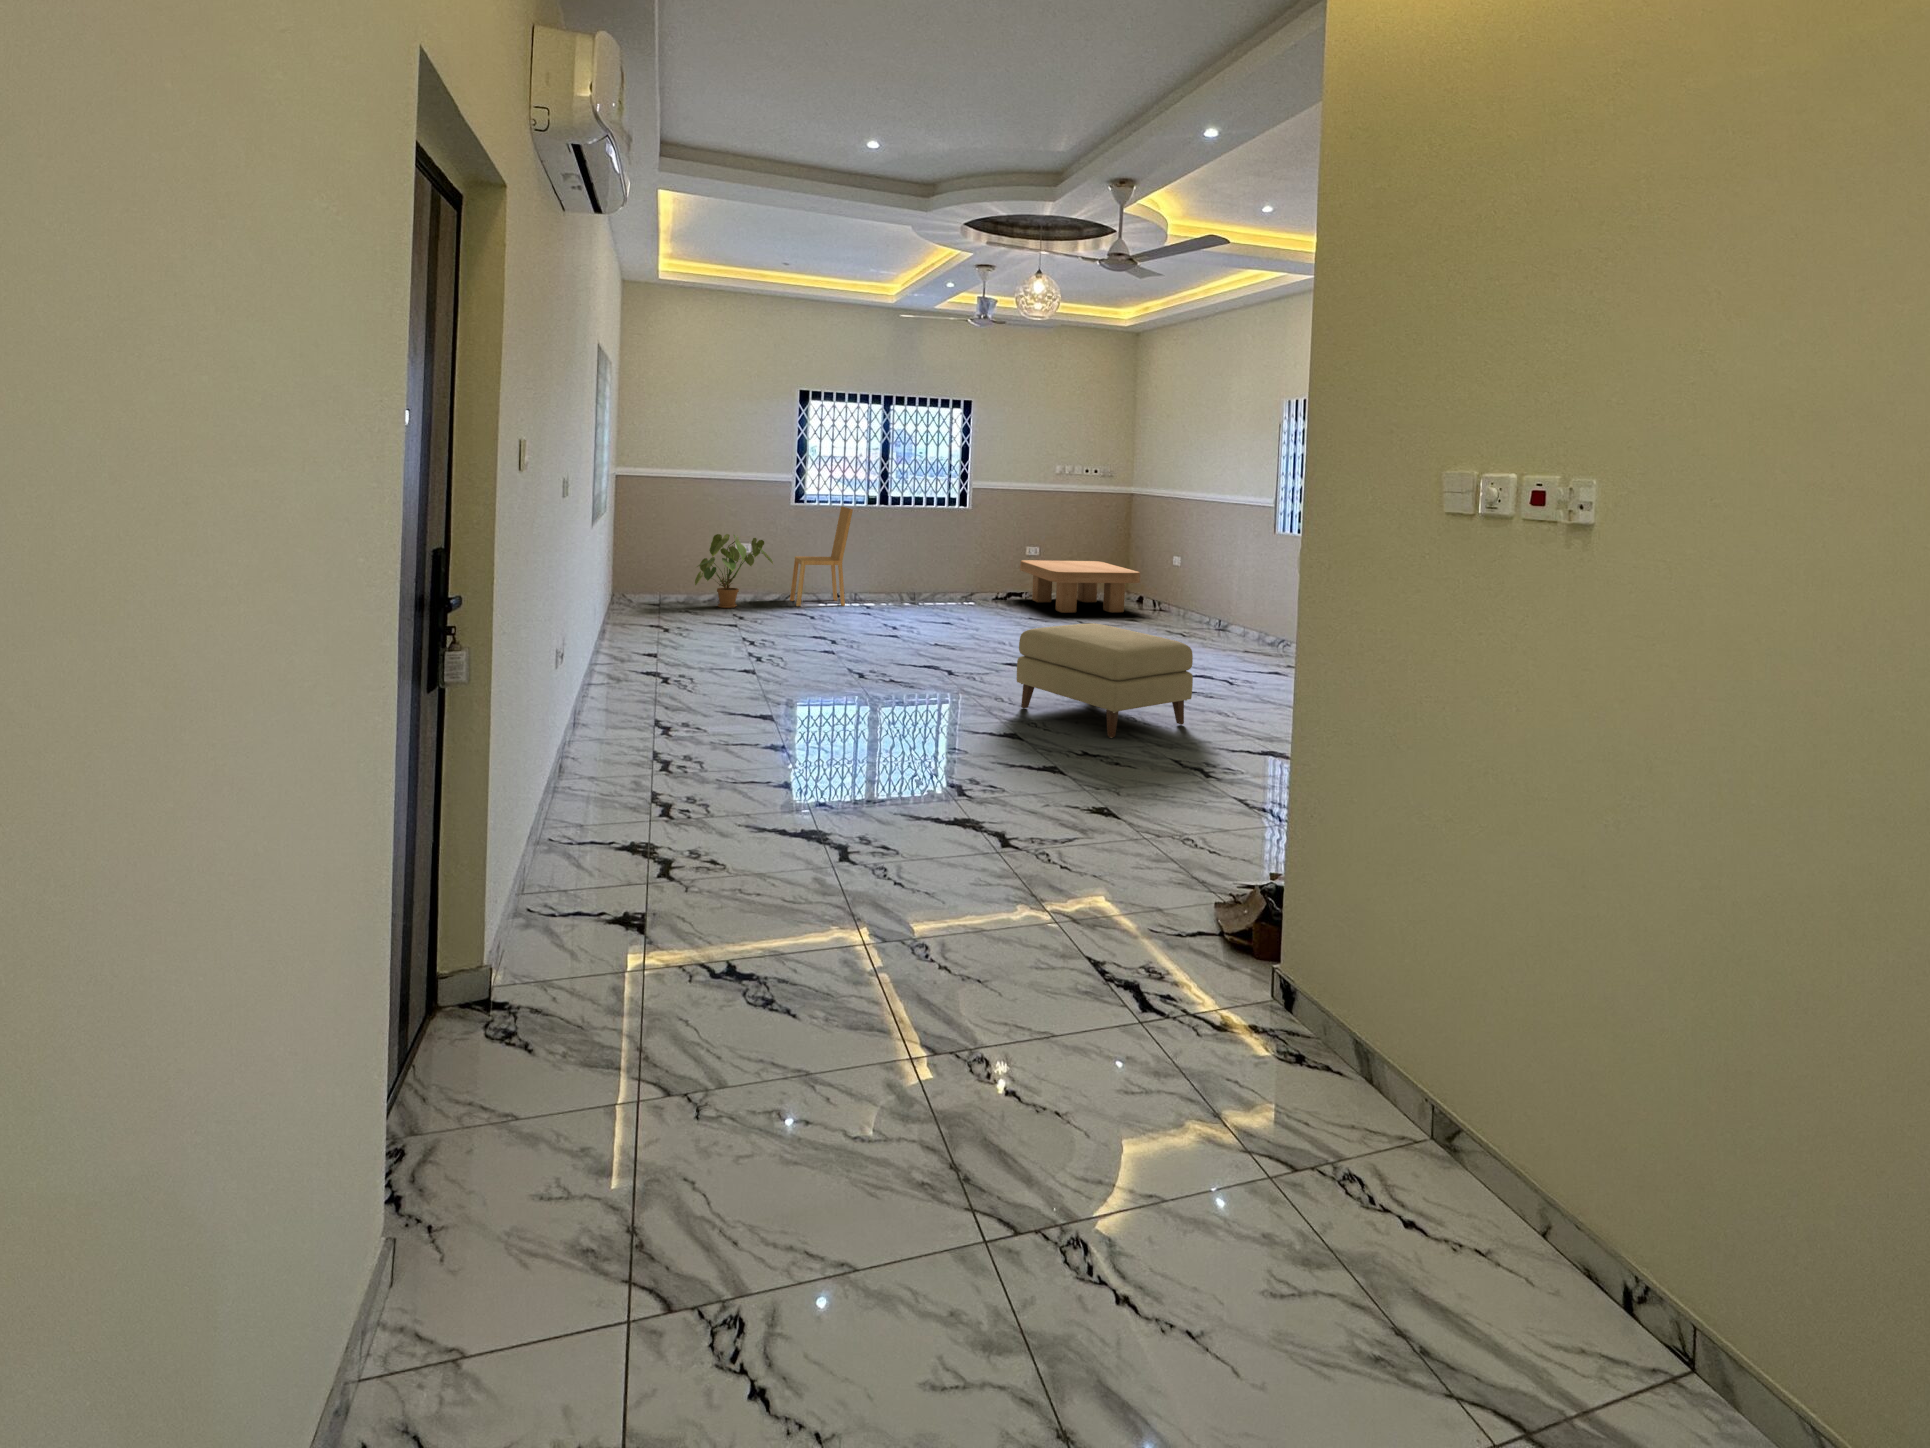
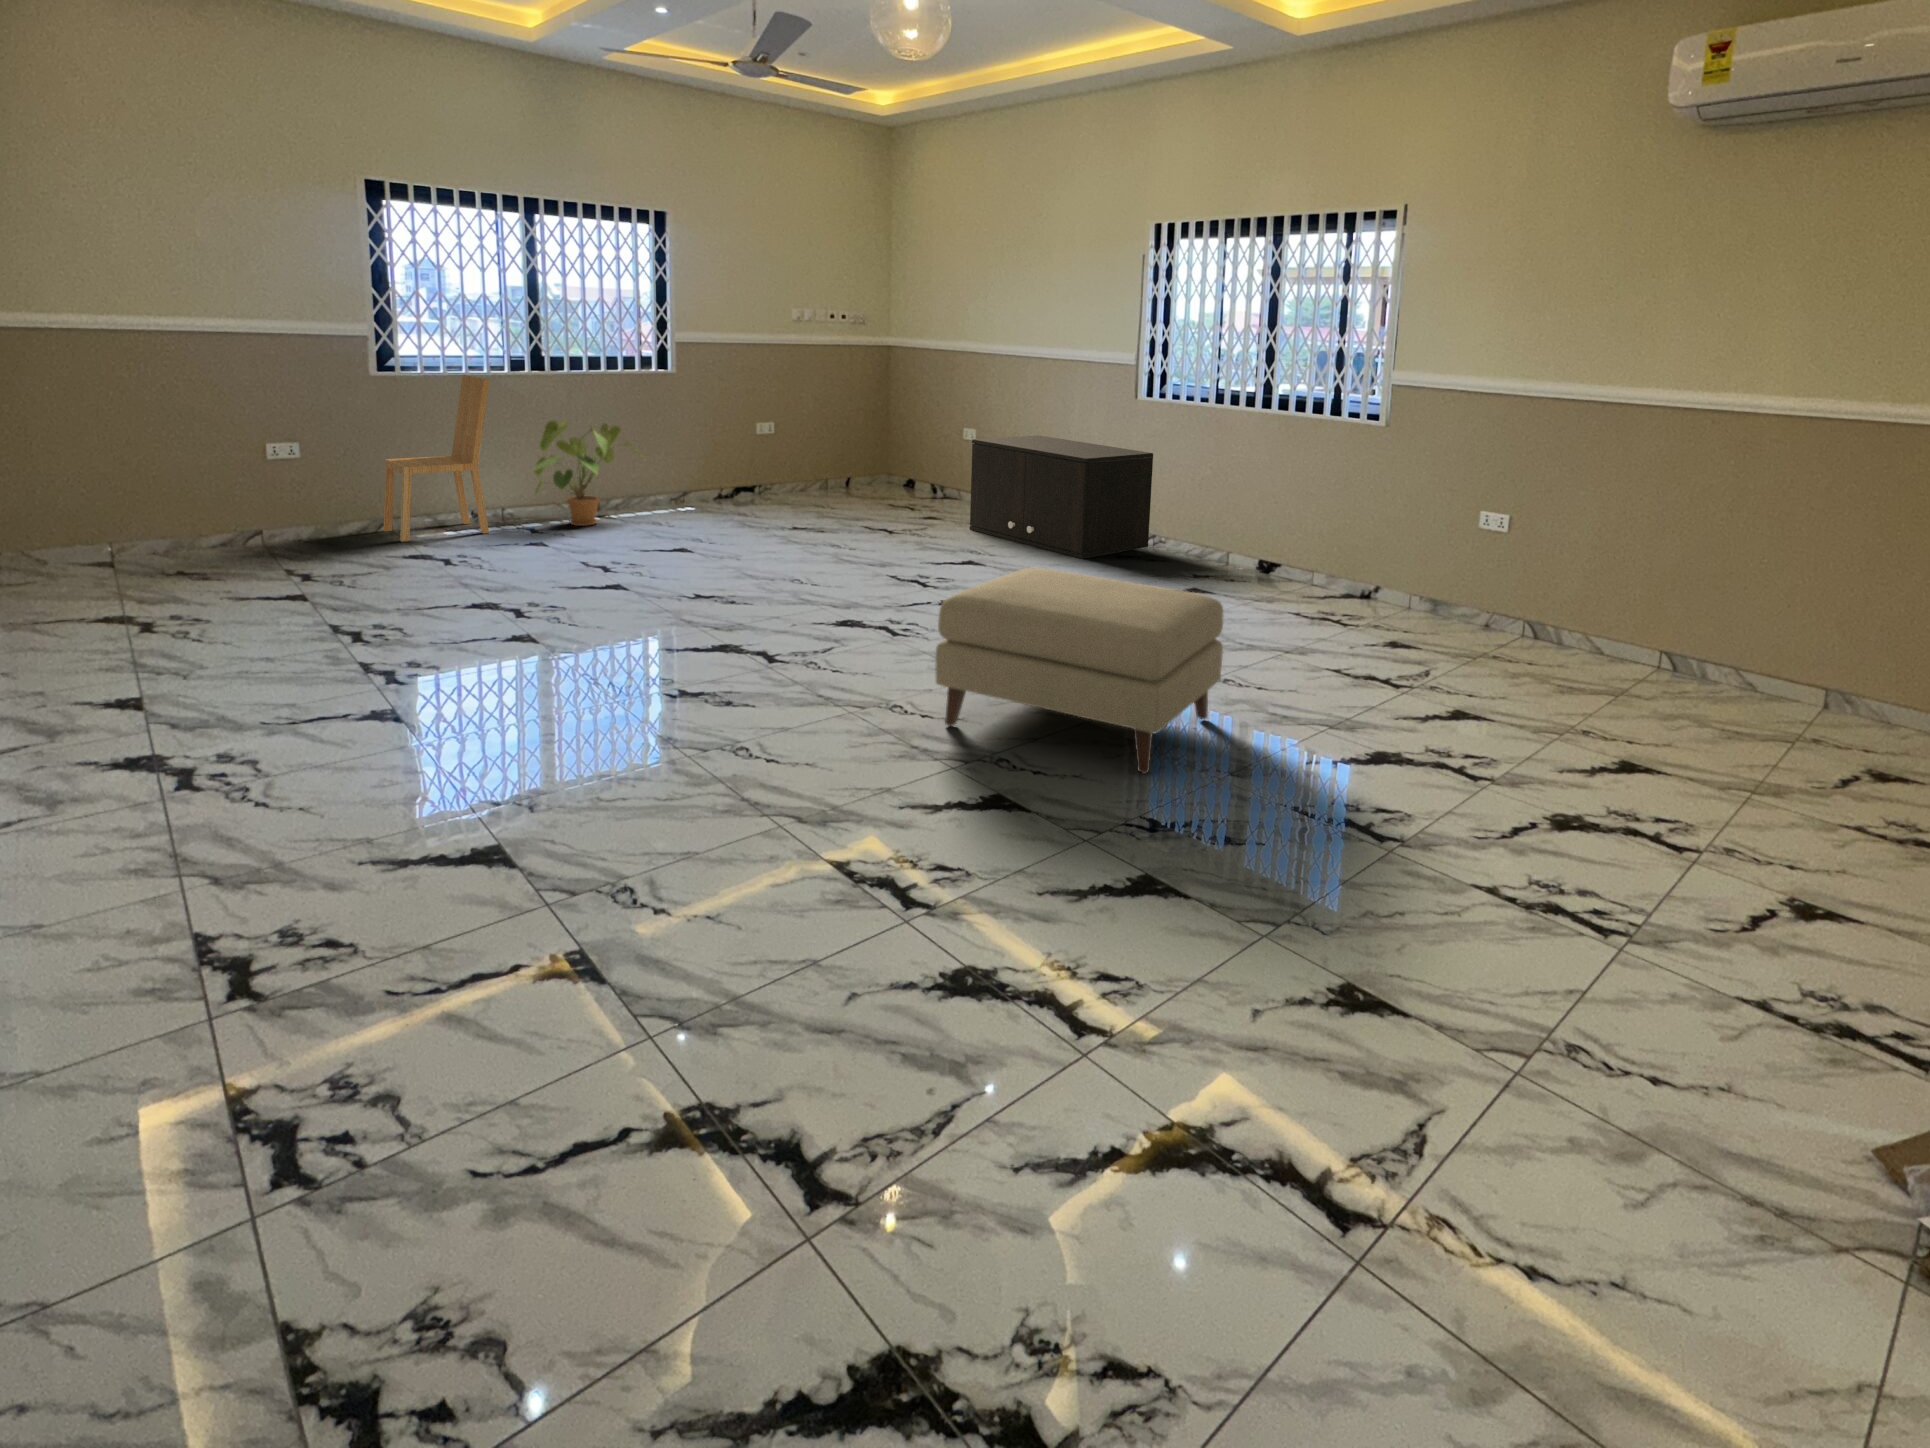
house plant: present [695,534,773,608] -> present [533,420,642,526]
coffee table: present [1020,560,1140,613] -> none [751,439,931,516]
storage cabinet: none [1153,560,1282,649] -> present [969,436,1153,559]

